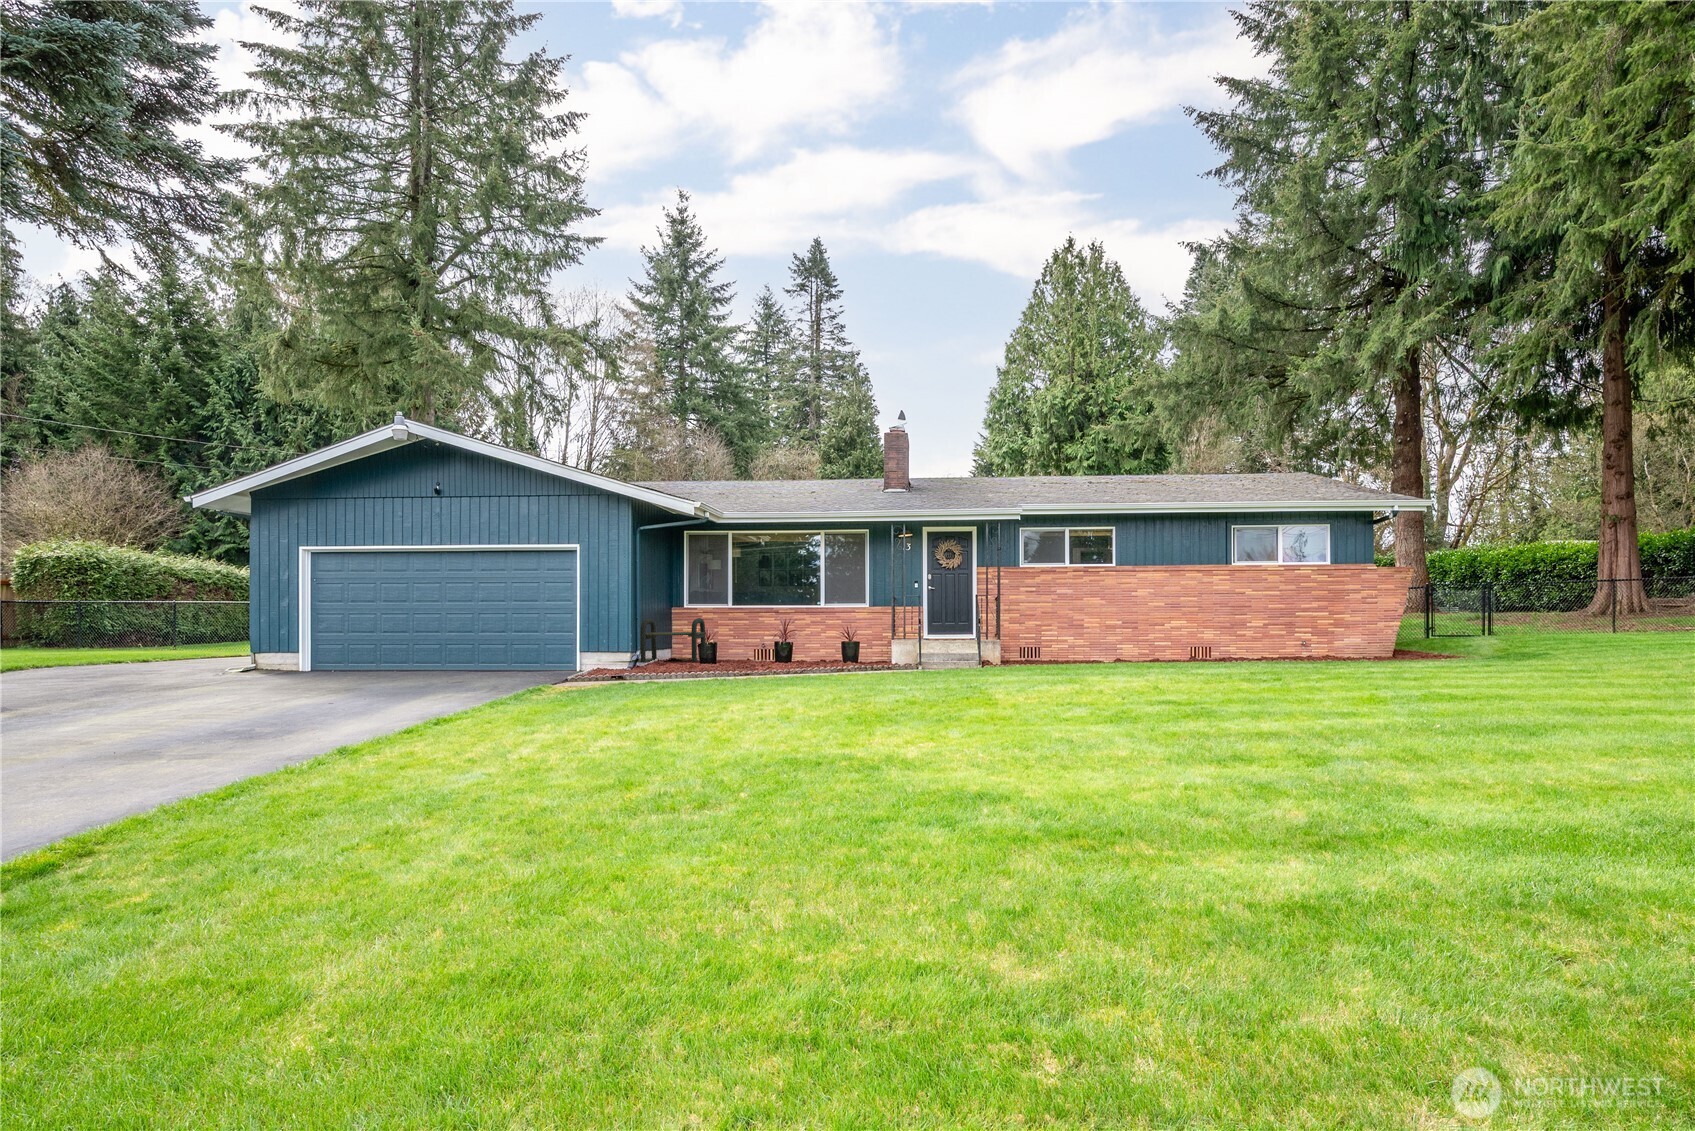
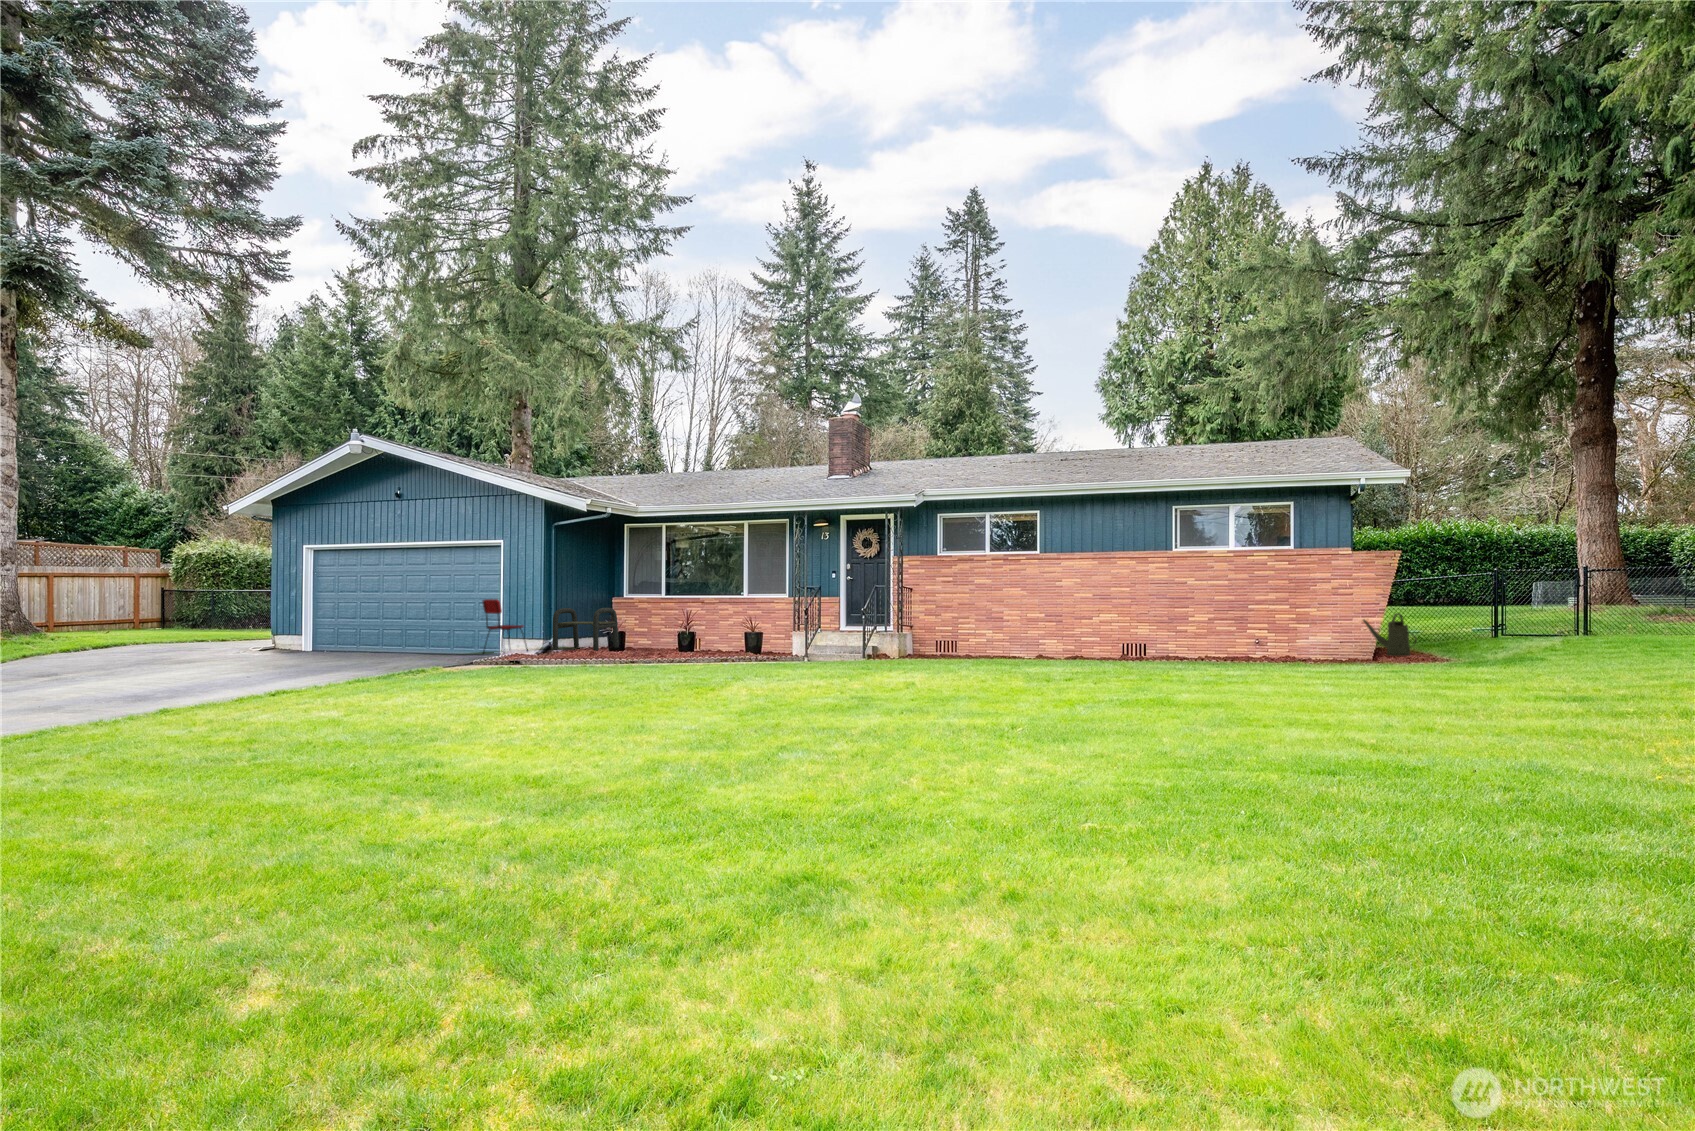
chair: none [576,611,621,669] -> present [482,599,528,651]
watering can: none [1396,617,1445,651] -> present [1363,613,1417,656]

